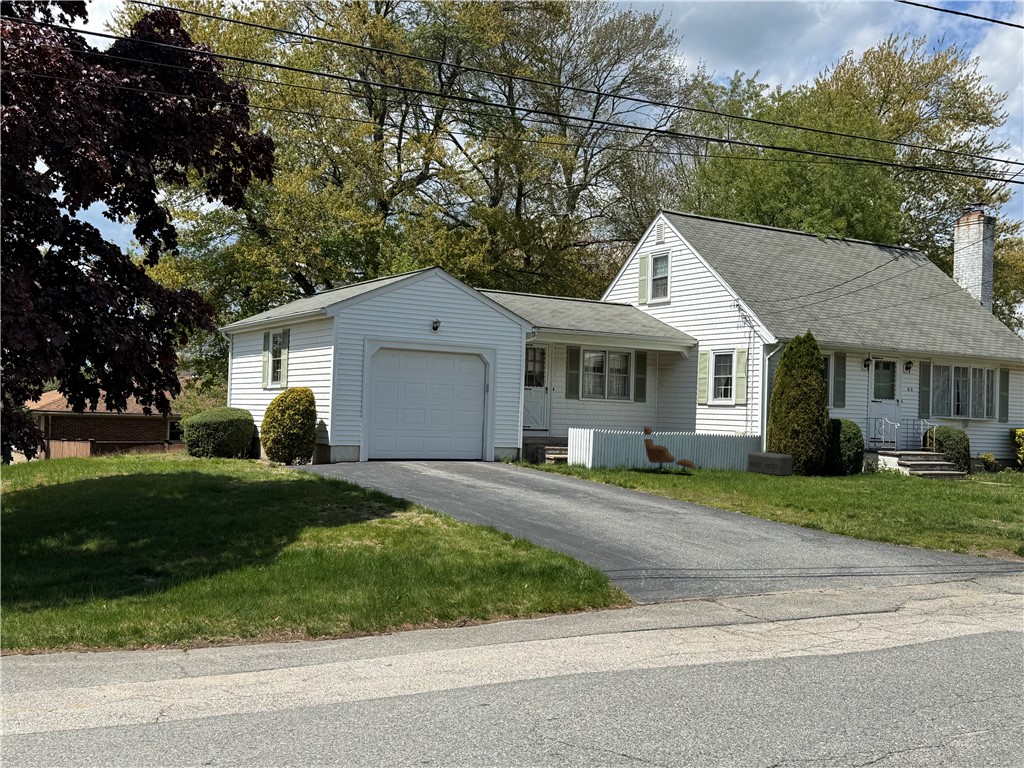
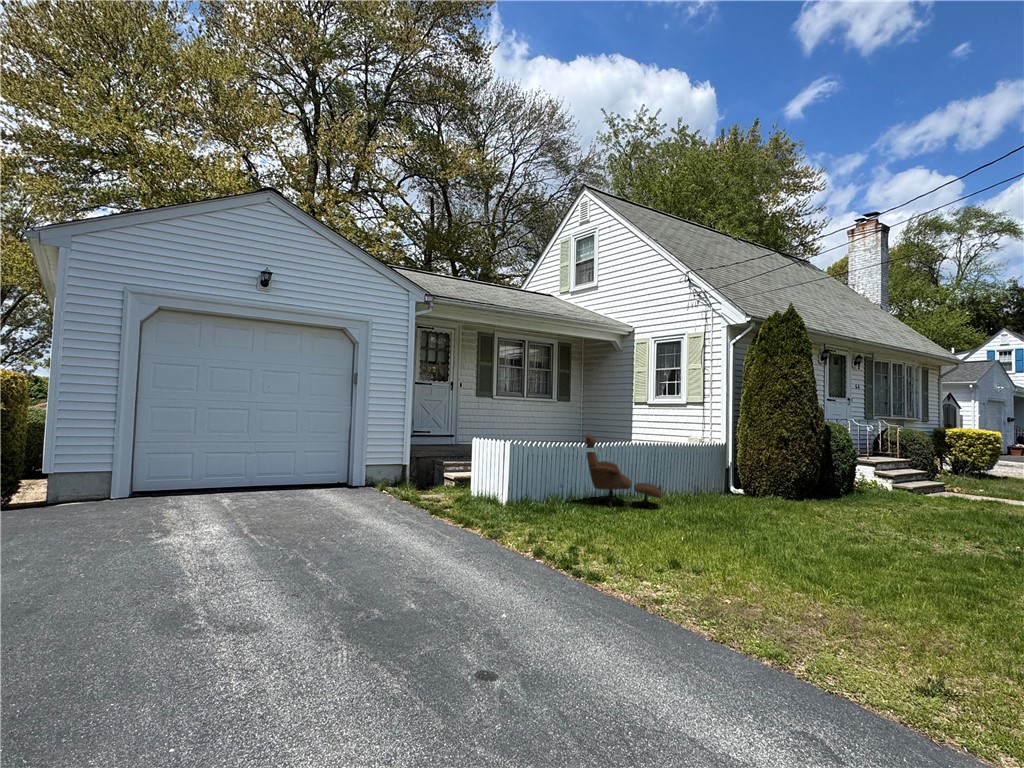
storage bench: present [747,452,792,476] -> none [716,465,782,501]

